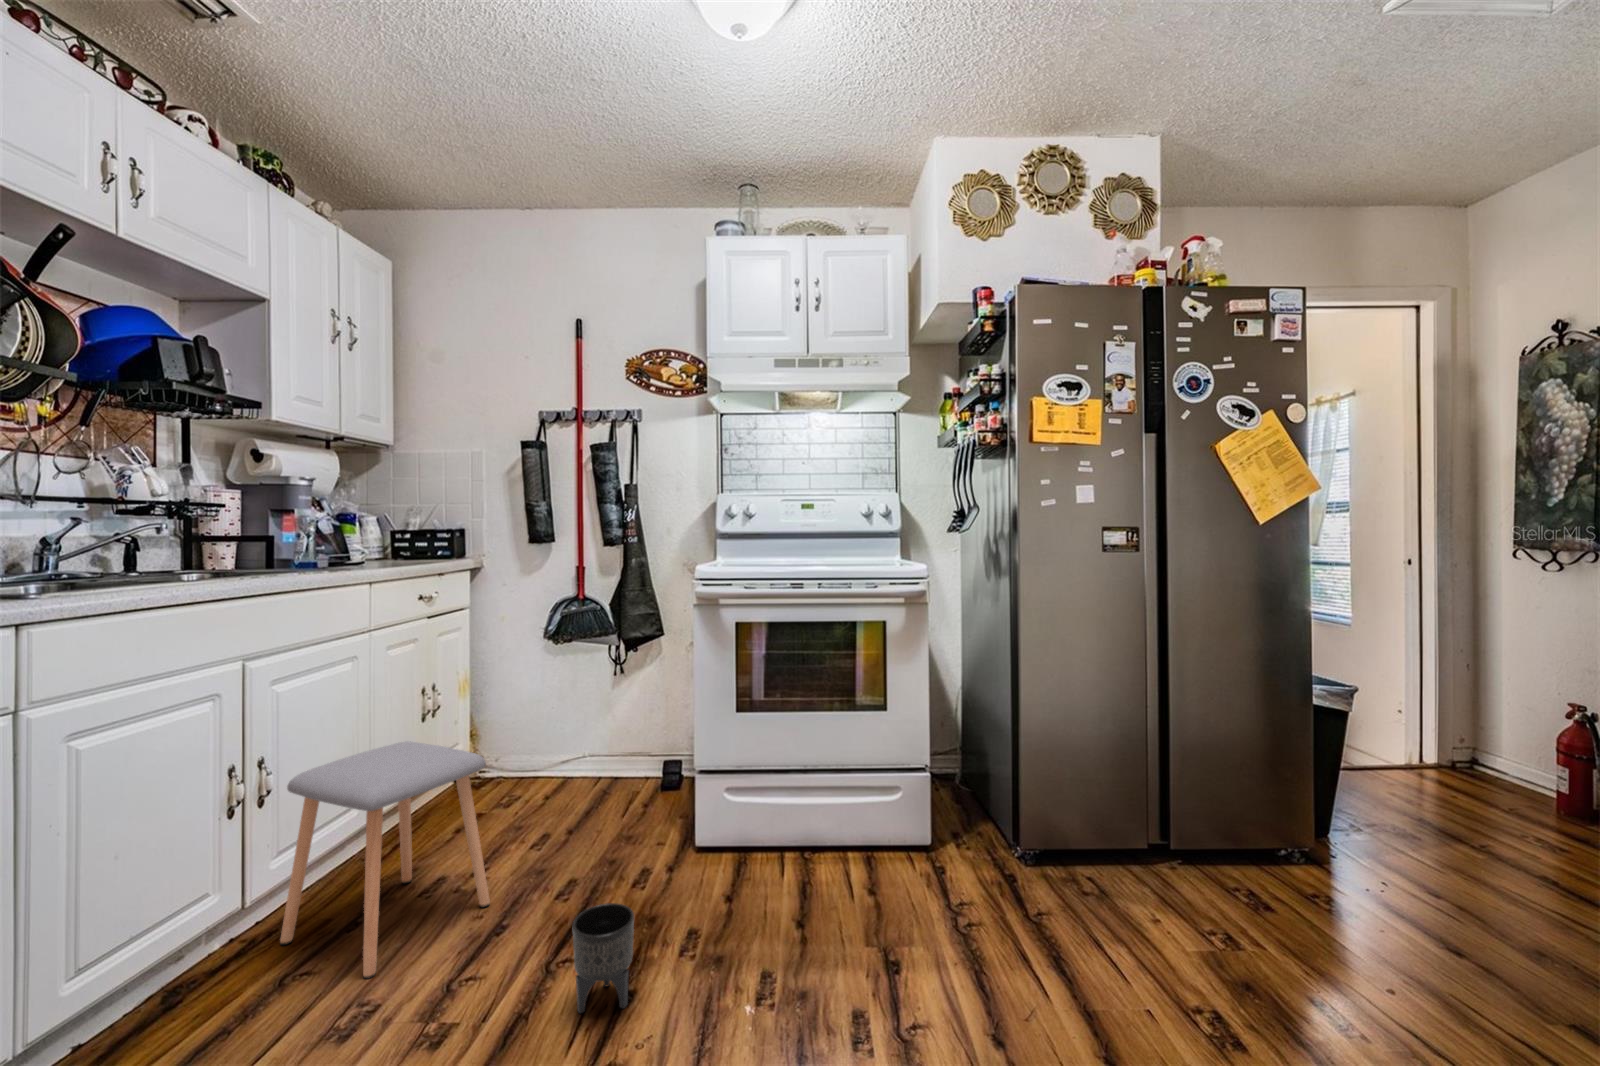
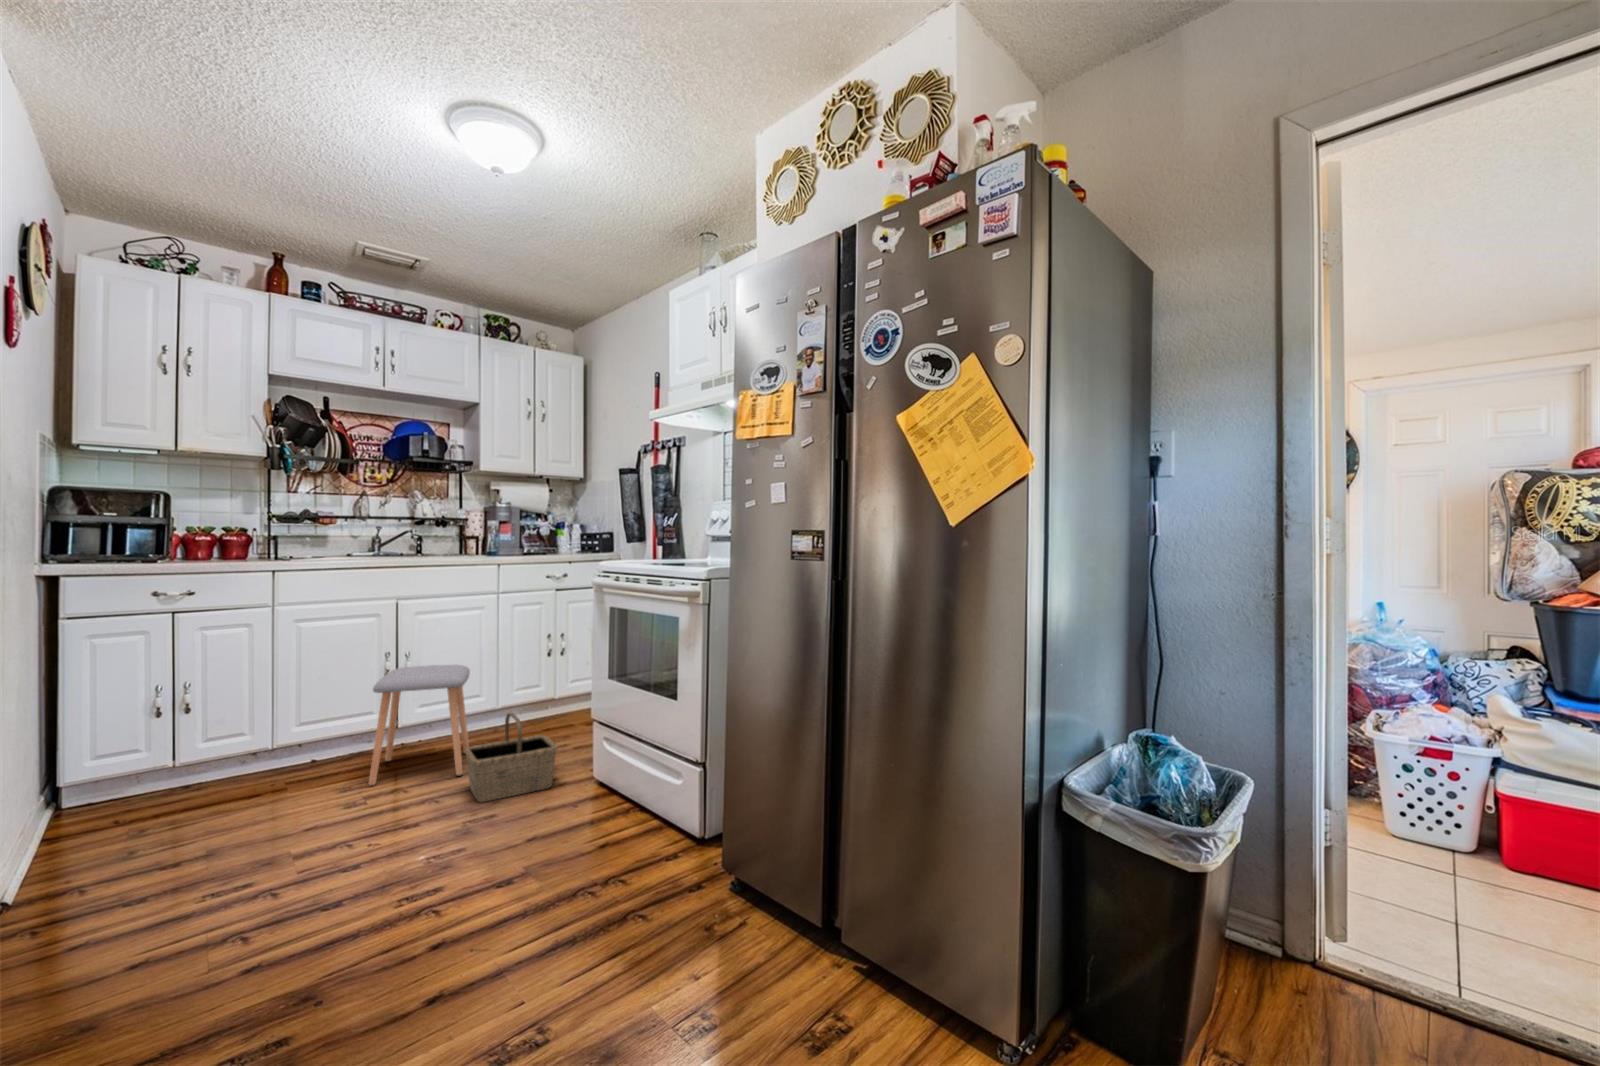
basket: none [542,783,656,915] -> present [465,713,558,802]
planter: present [573,903,634,1013] -> none [362,777,407,843]

